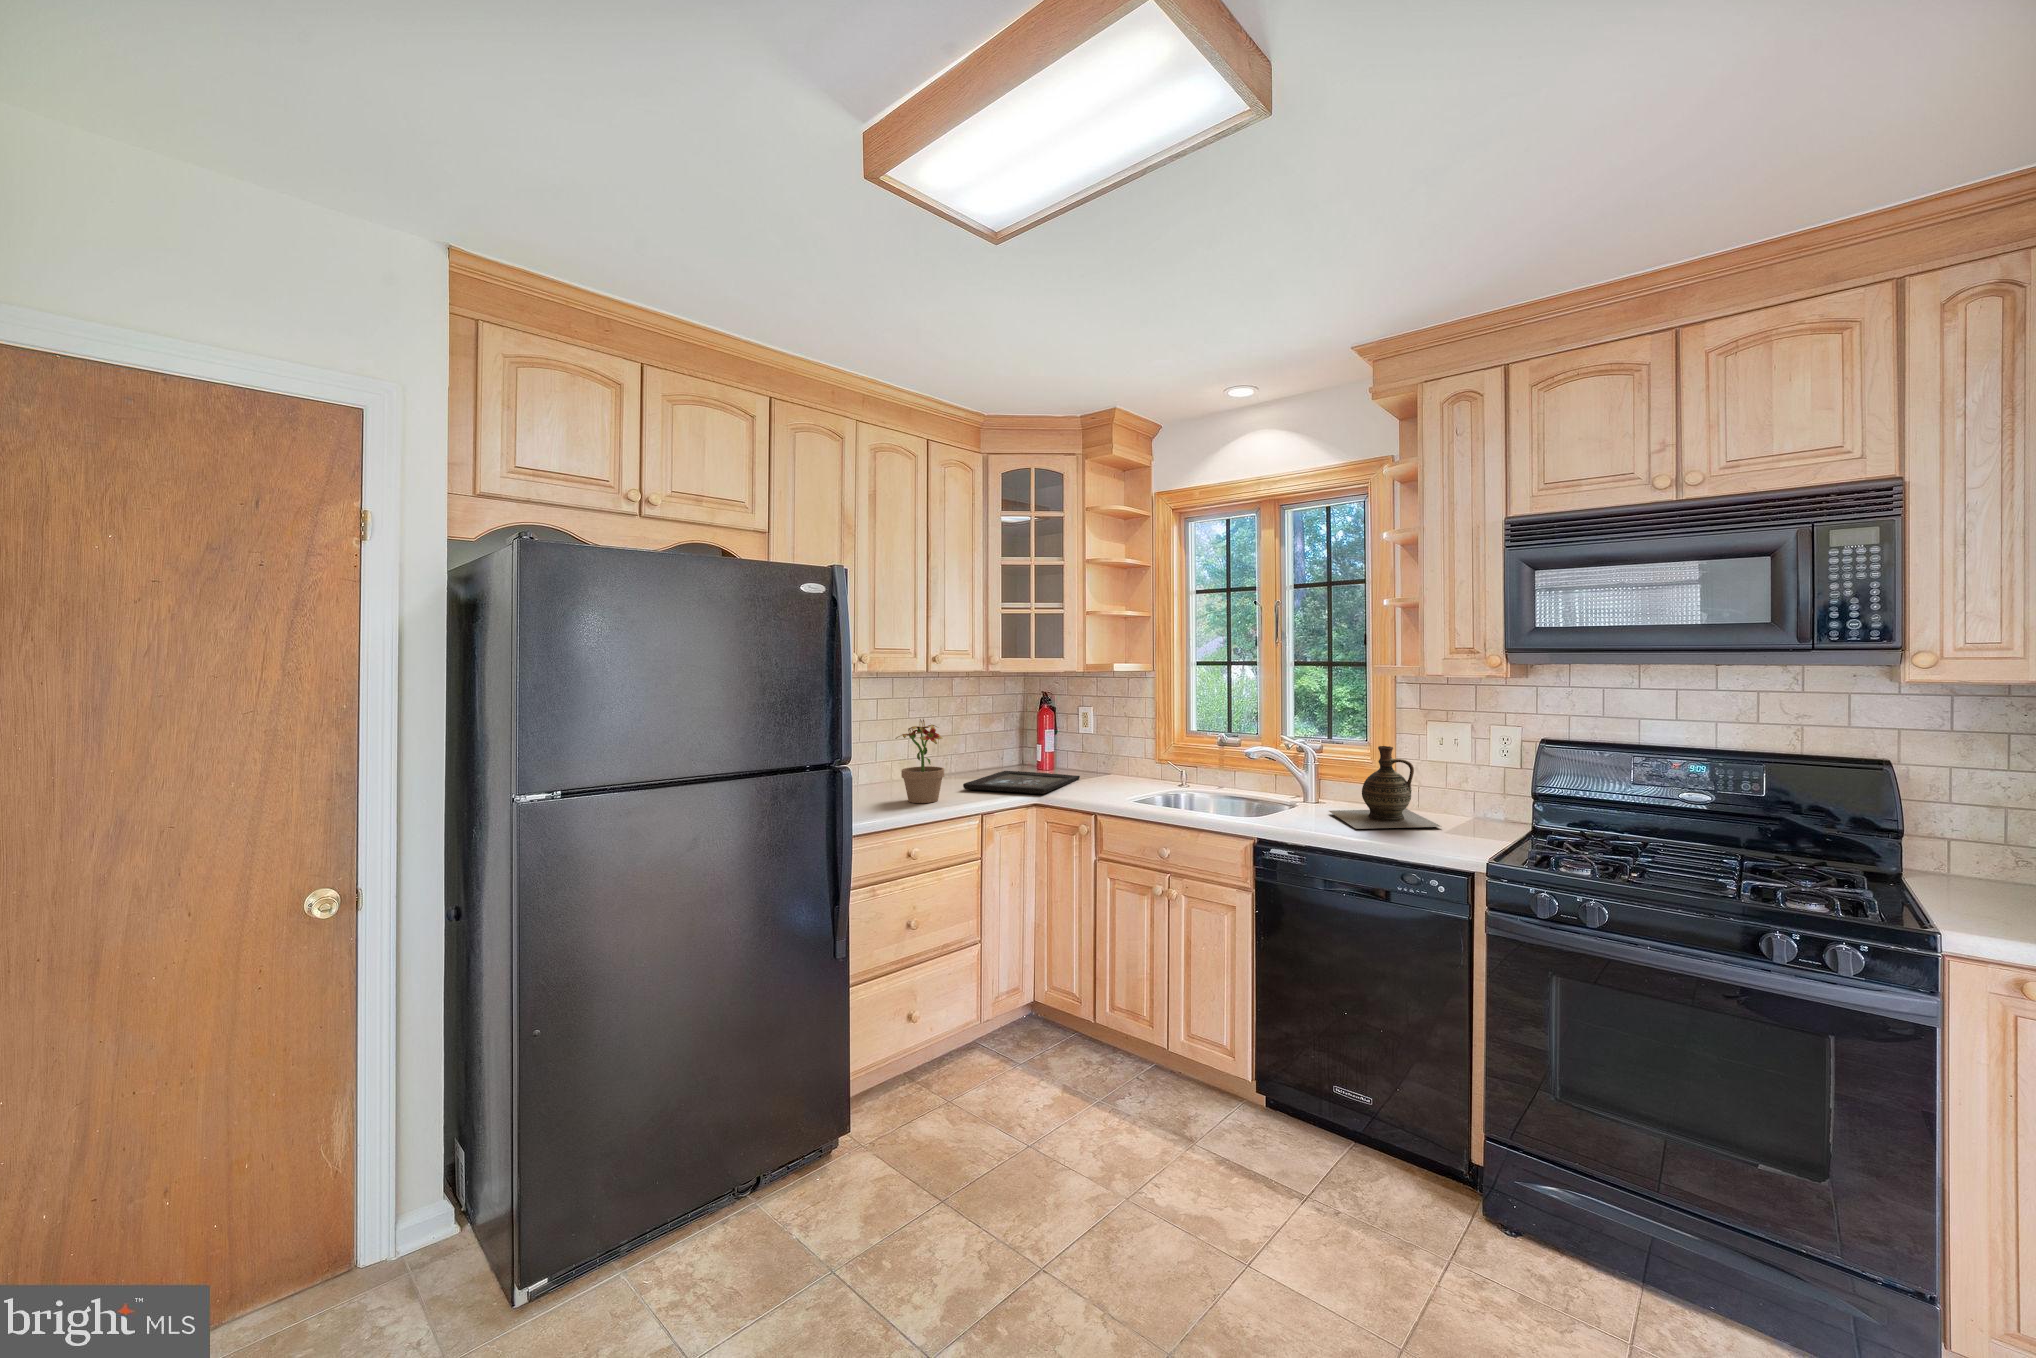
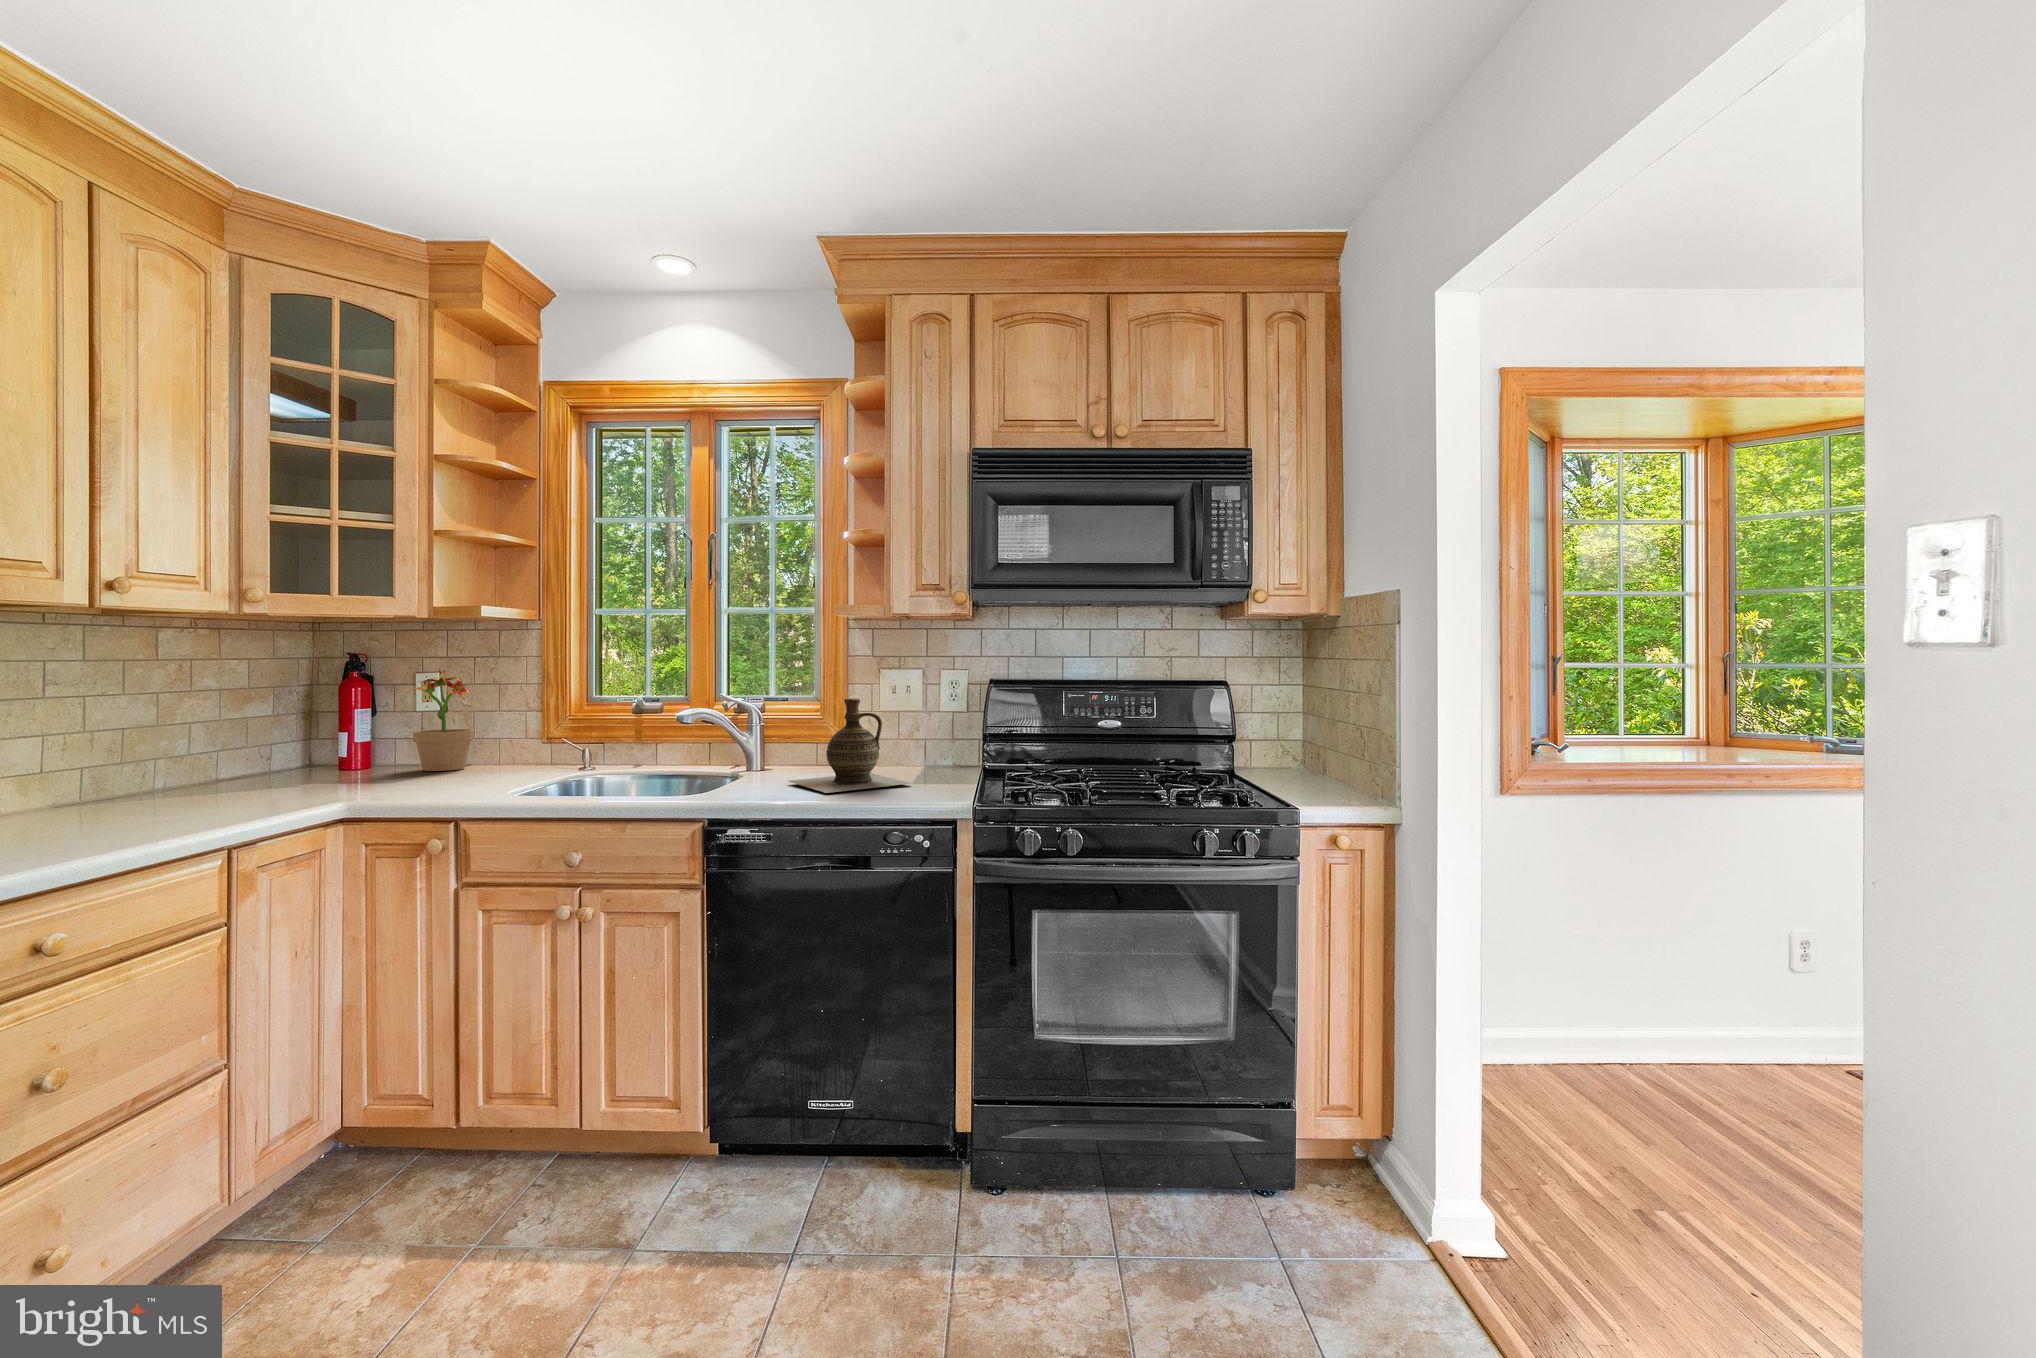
potted plant: present [895,719,944,803] -> present [407,669,474,771]
tray: present [963,771,1080,794] -> none [198,774,420,803]

